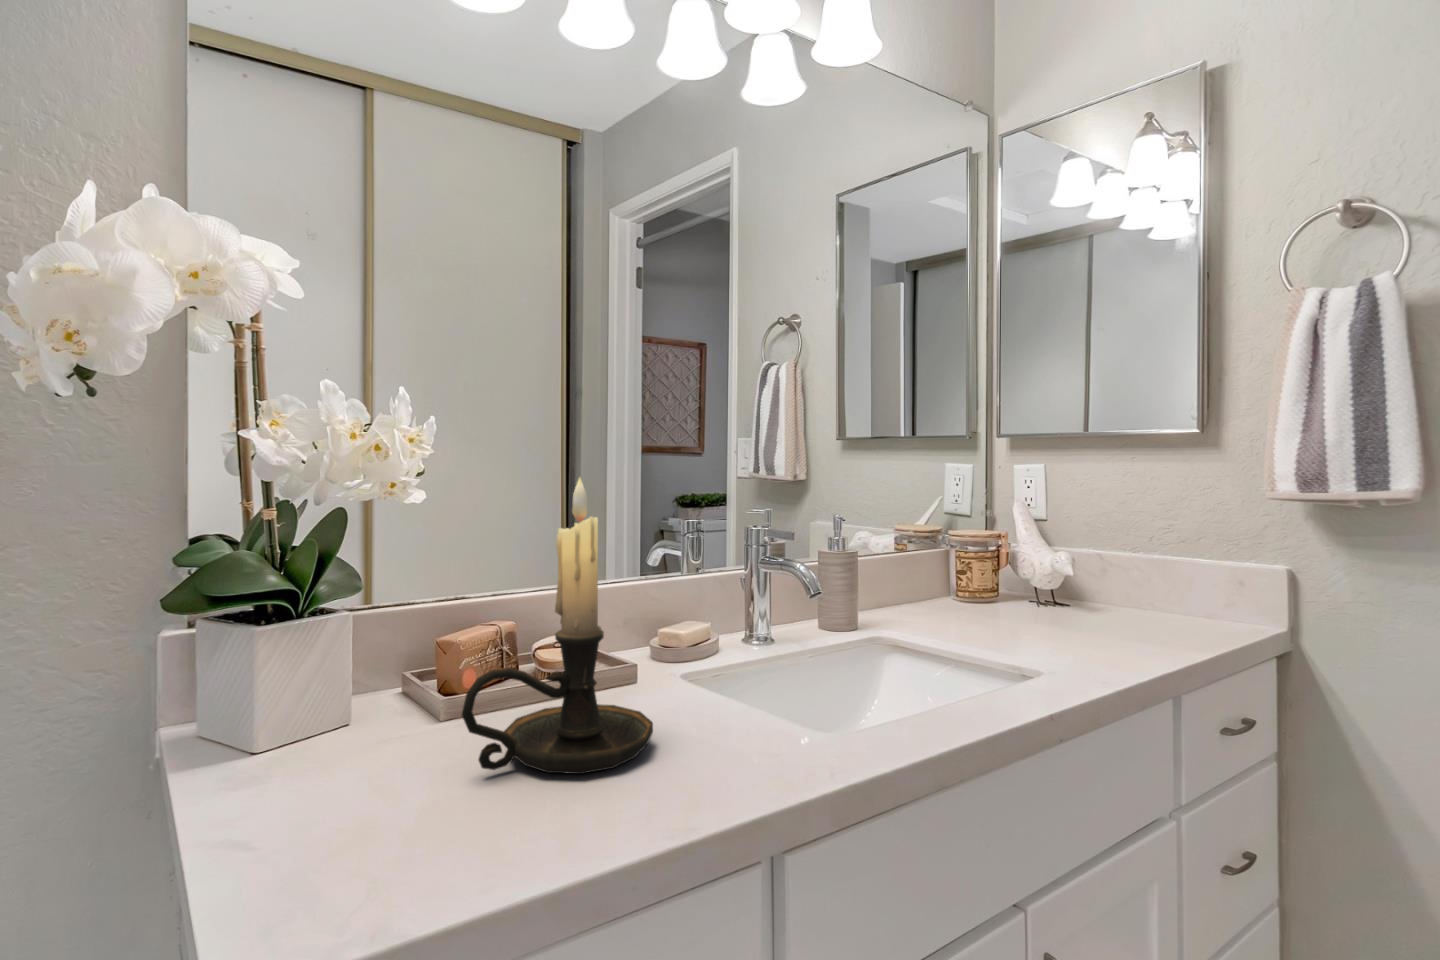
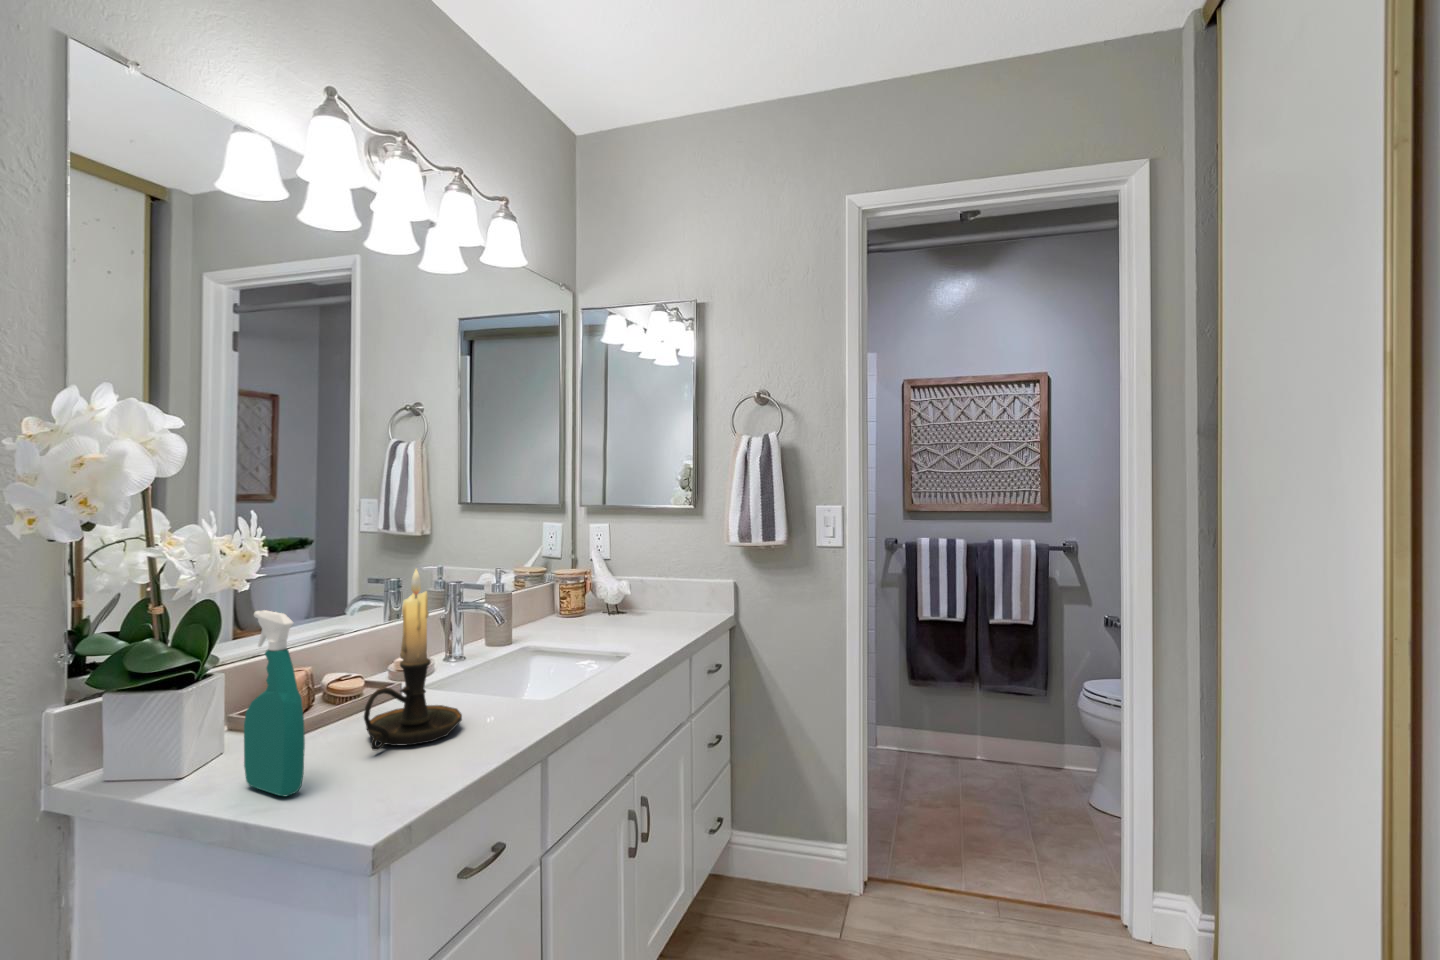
spray bottle: none [287,518,328,821] -> present [244,610,305,796]

